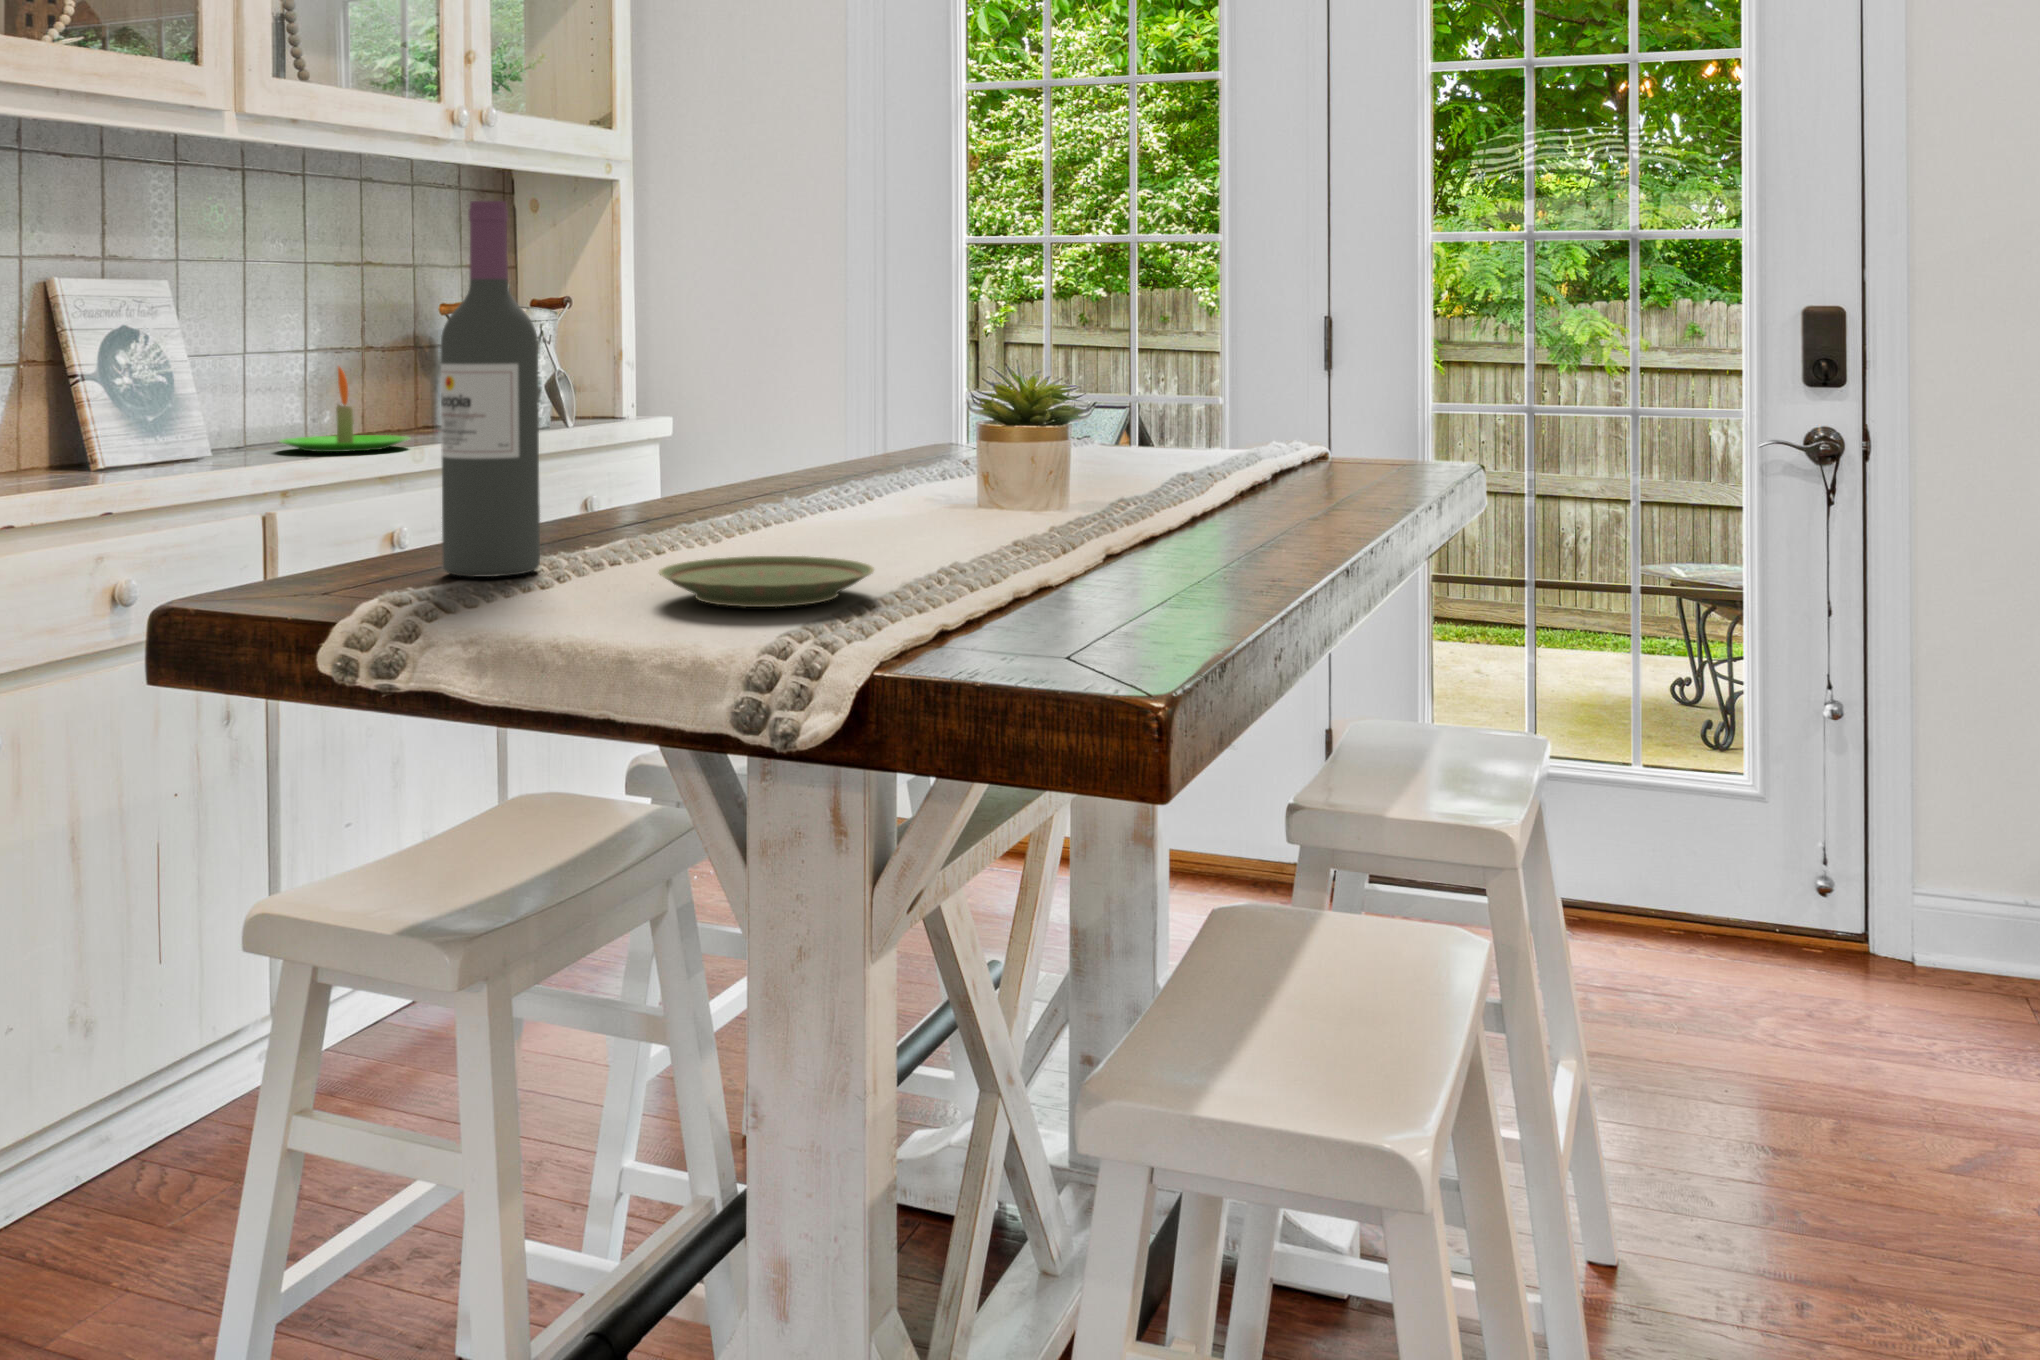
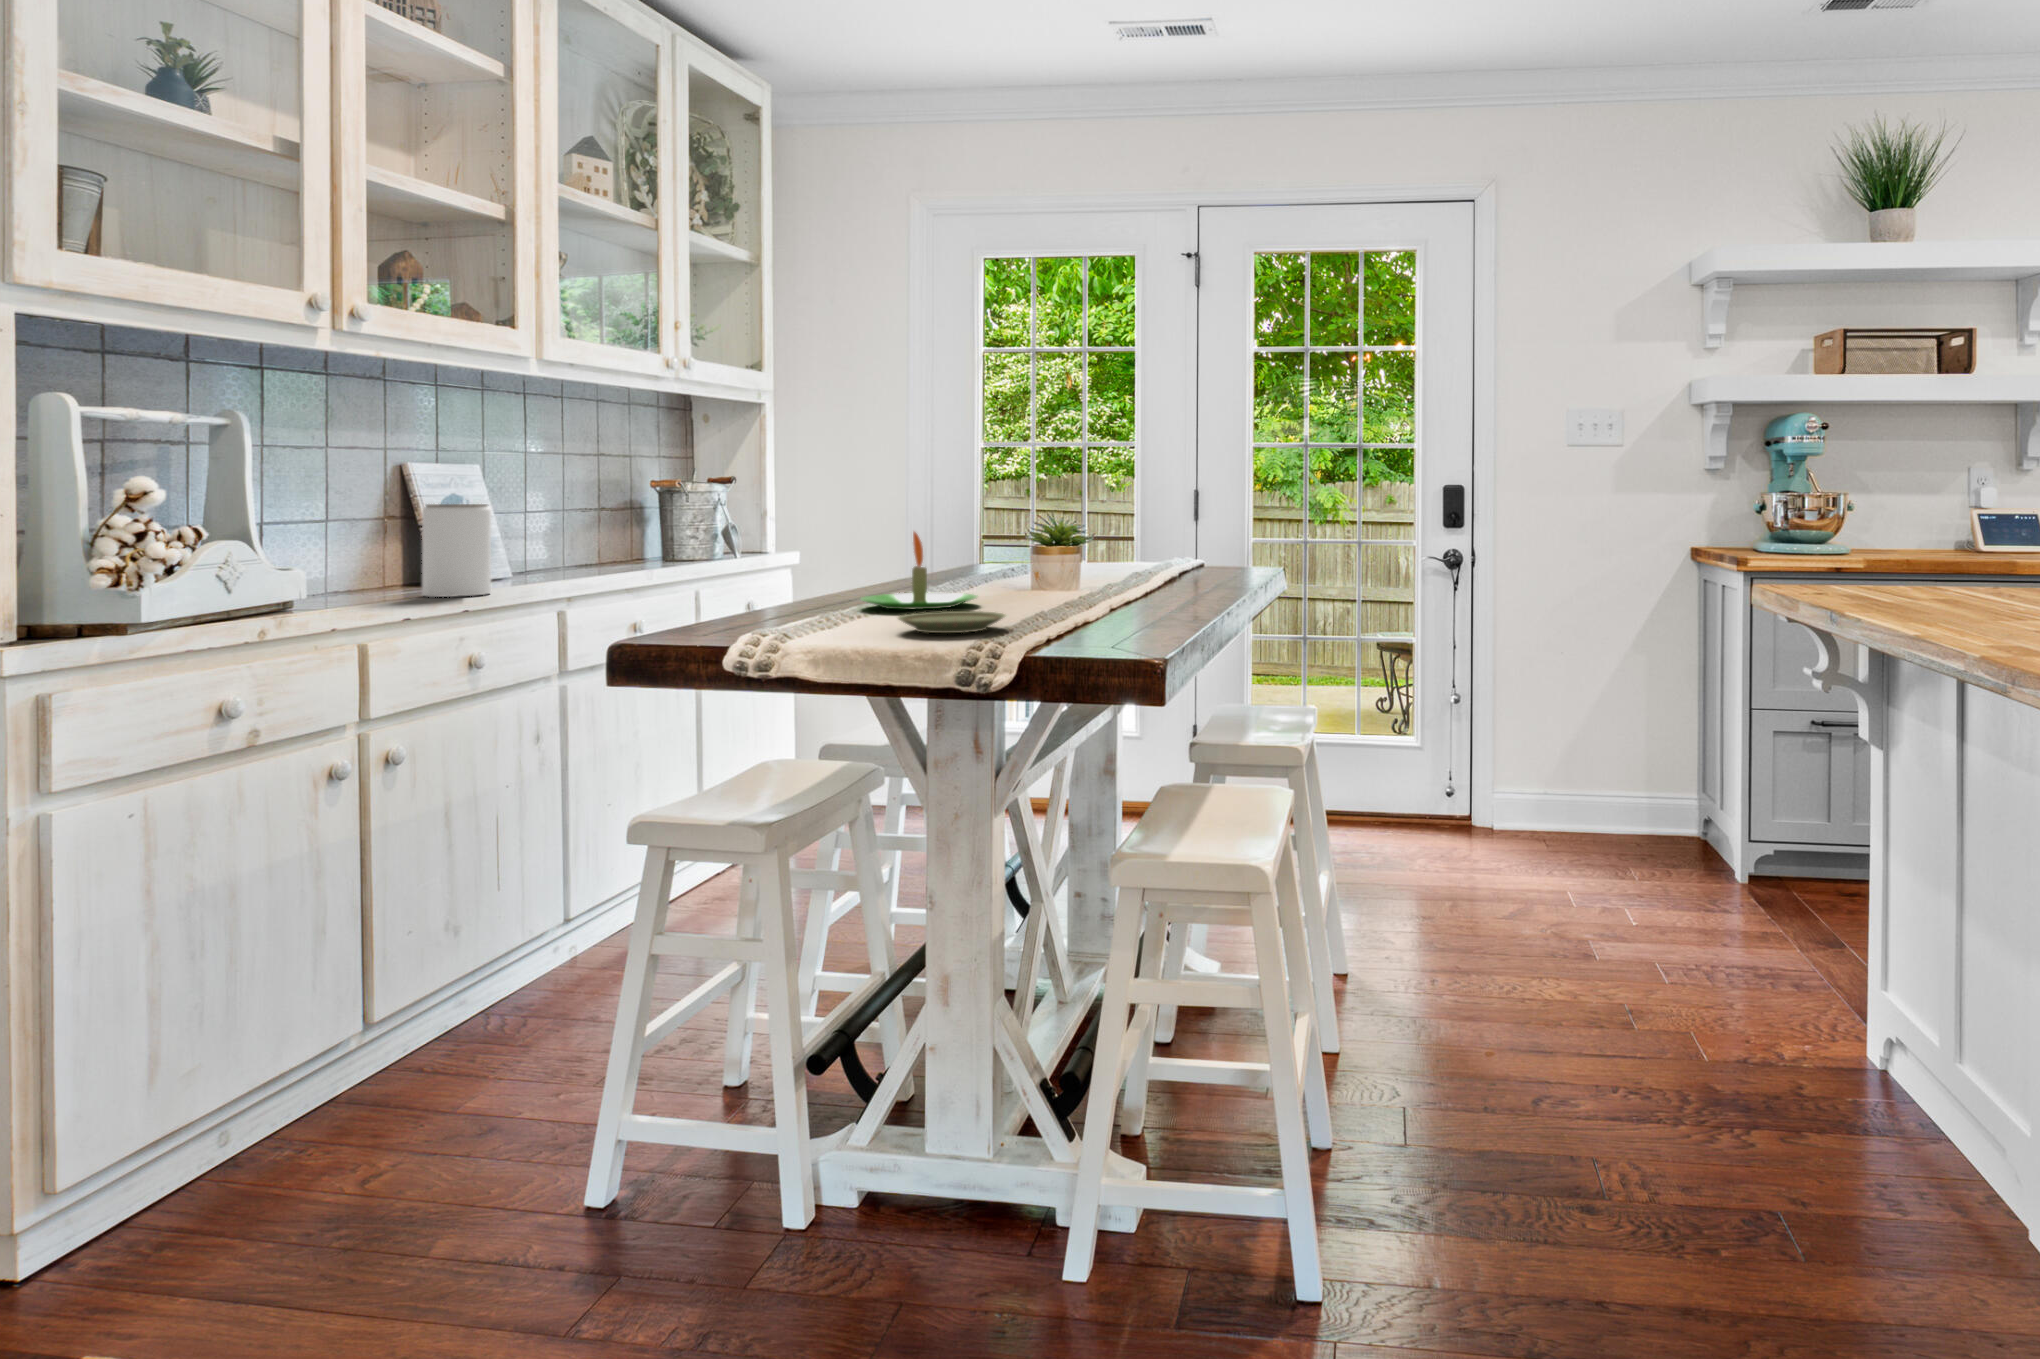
wine bottle: present [441,201,540,577] -> none [764,429,817,626]
jar: none [40,343,144,491] -> present [422,504,491,597]
candle: present [279,367,410,452] -> present [861,532,977,609]

